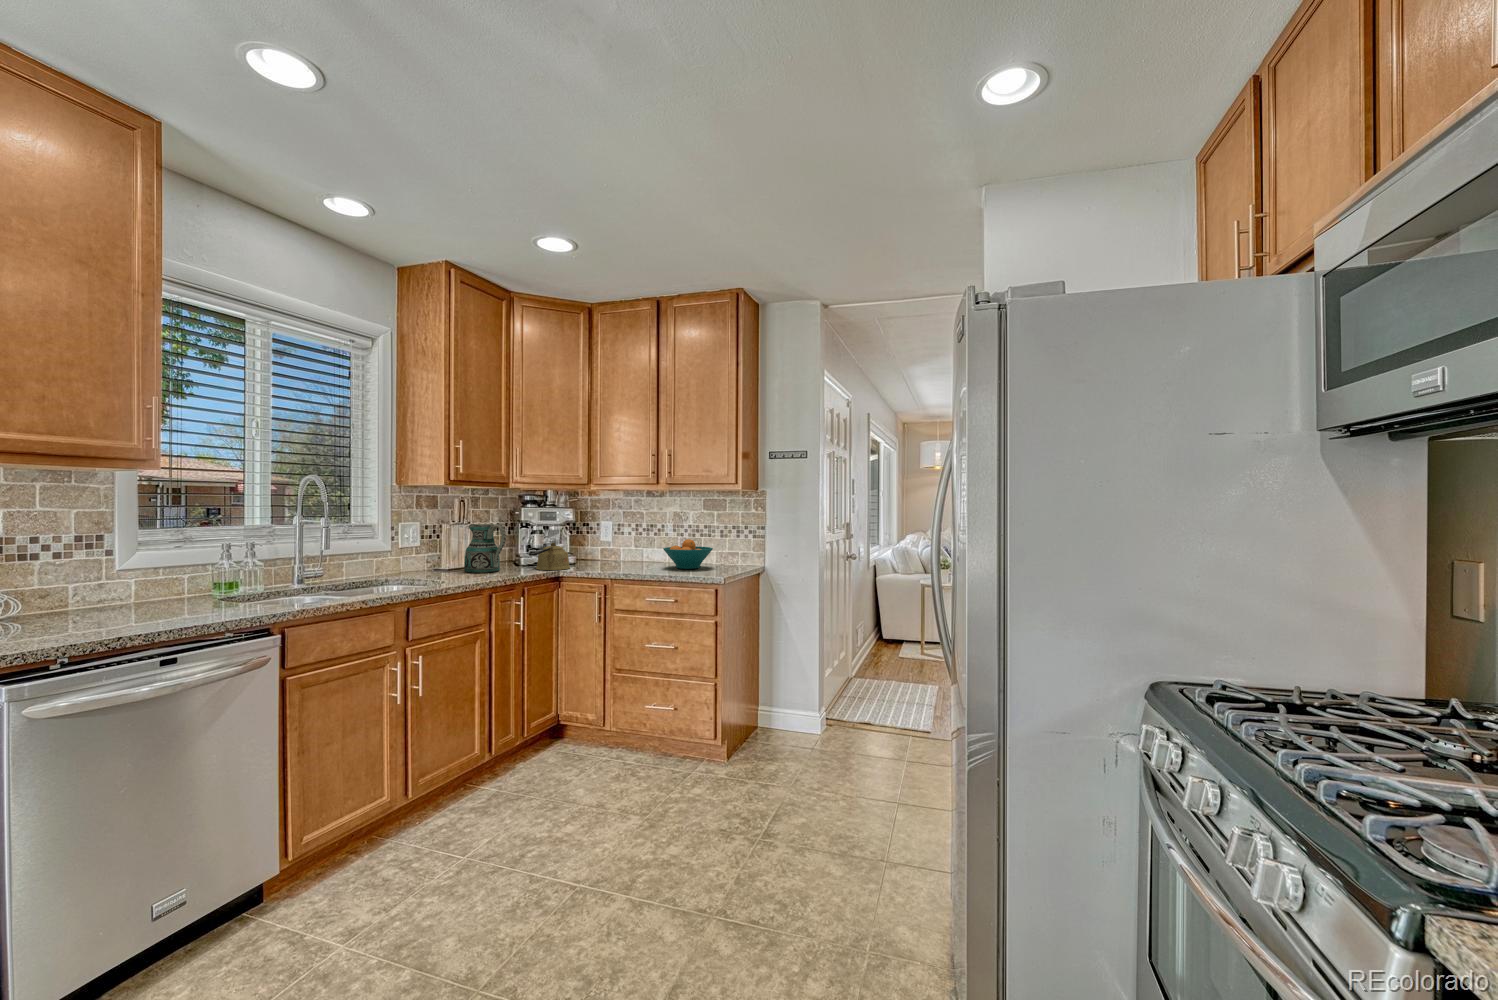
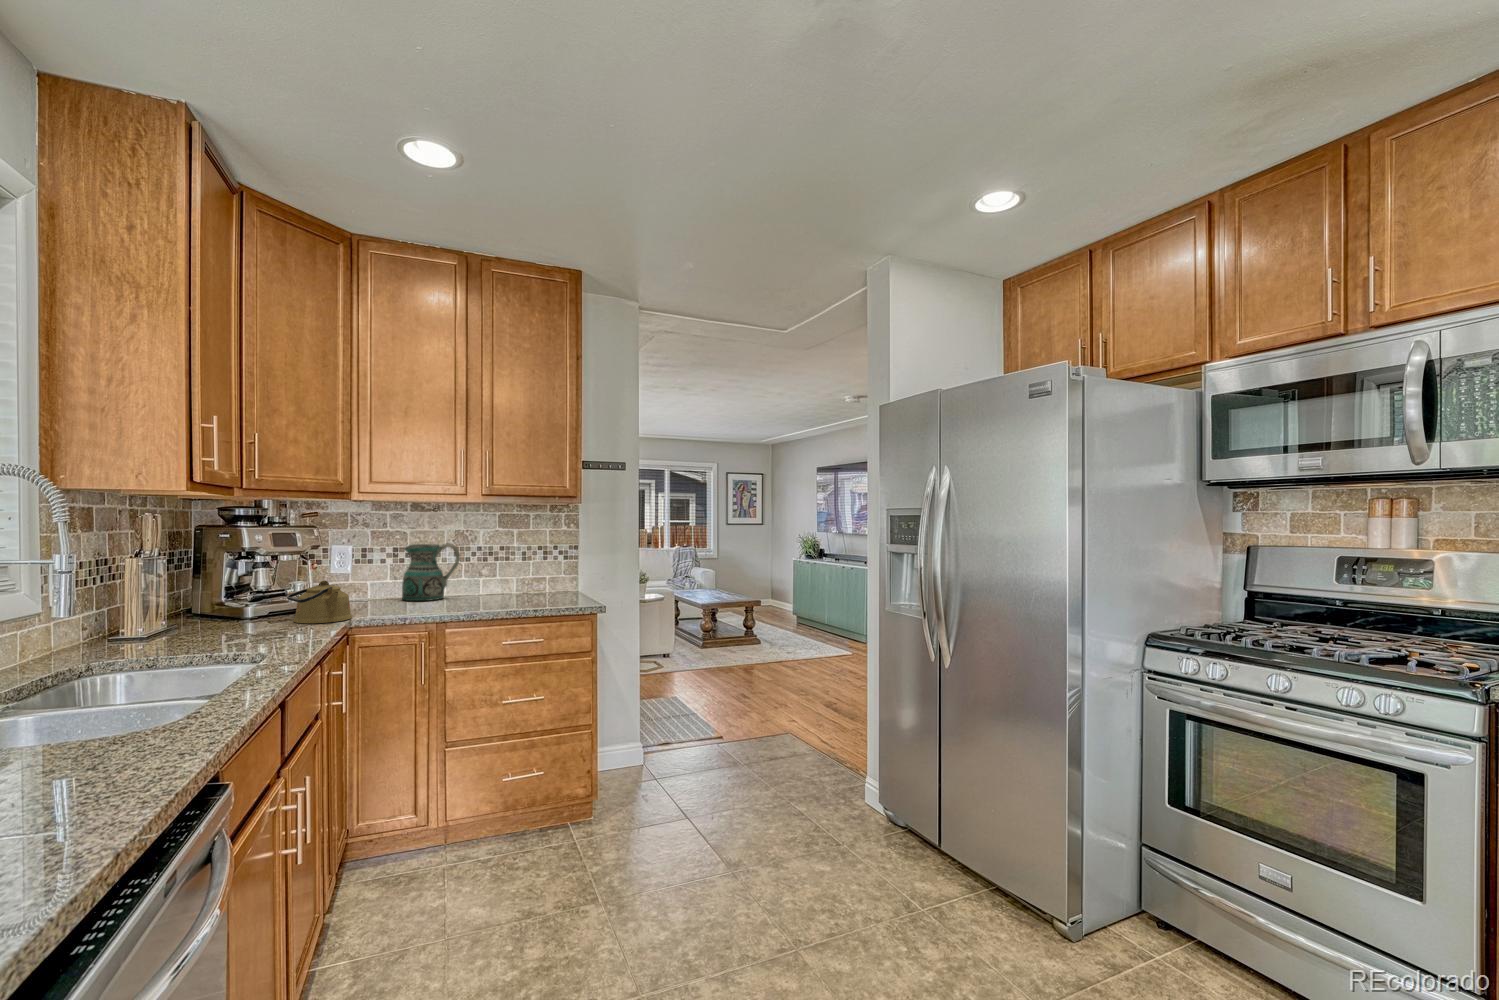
ceramic pitcher: present [464,524,506,573] -> present [402,543,460,601]
fruit bowl: present [663,539,713,569] -> none [477,565,543,603]

